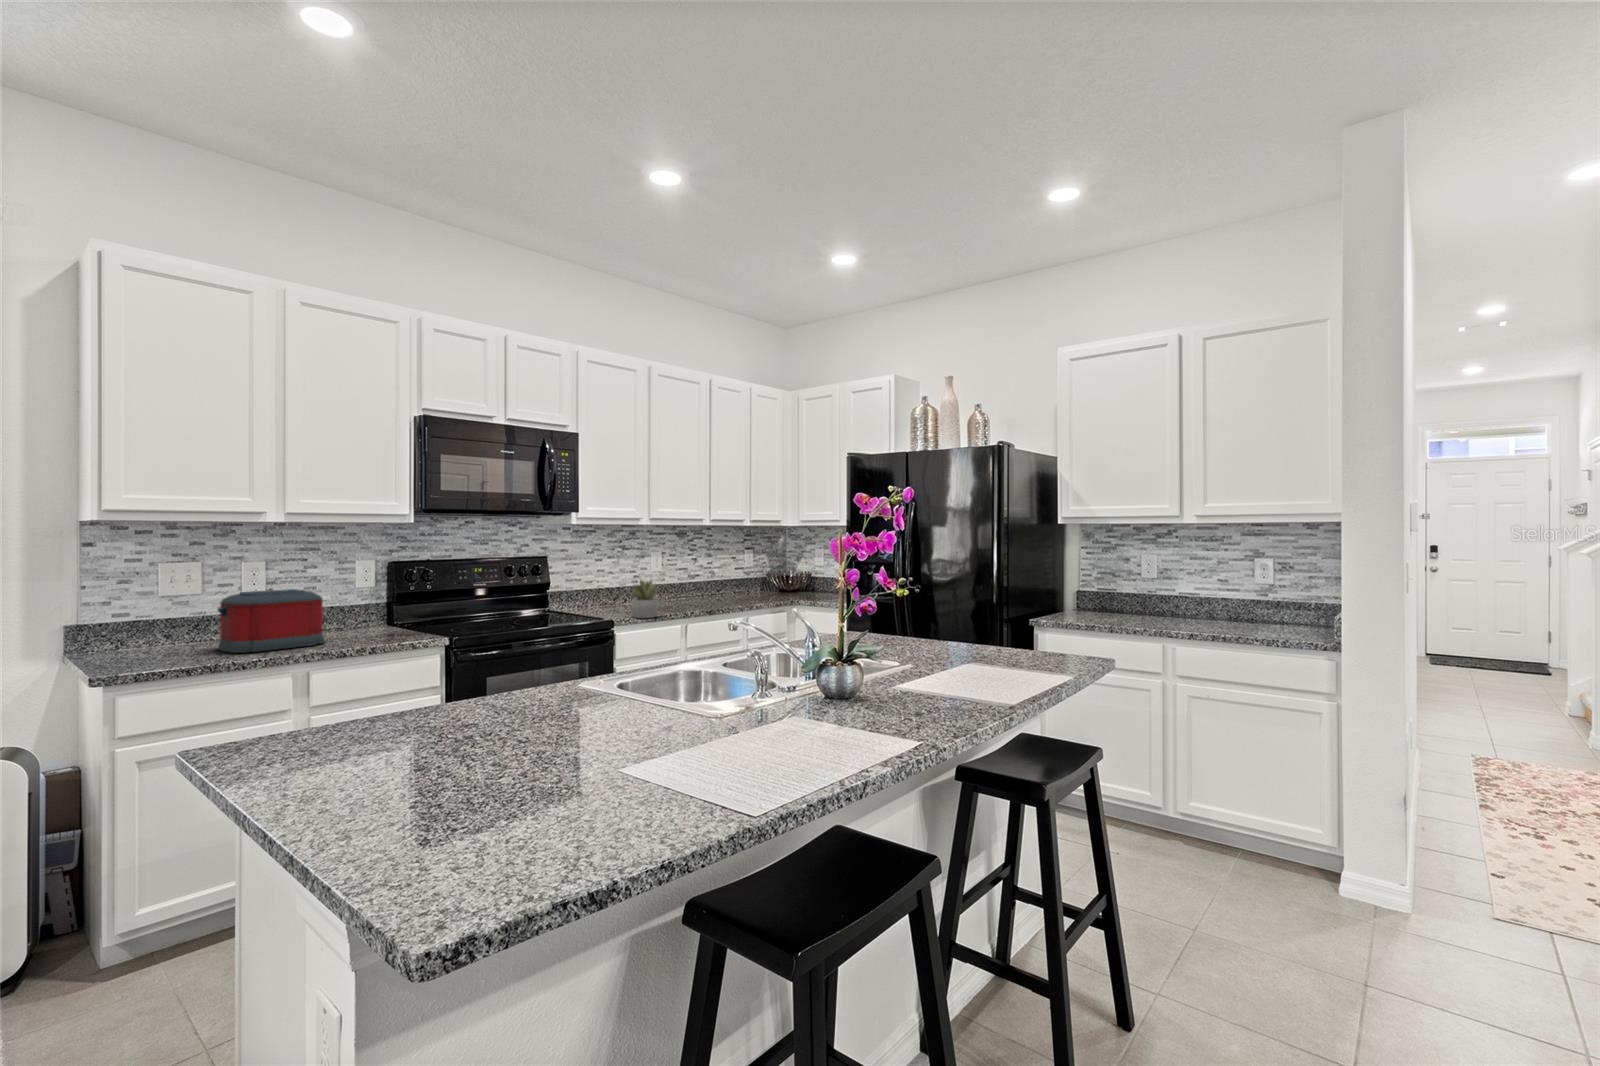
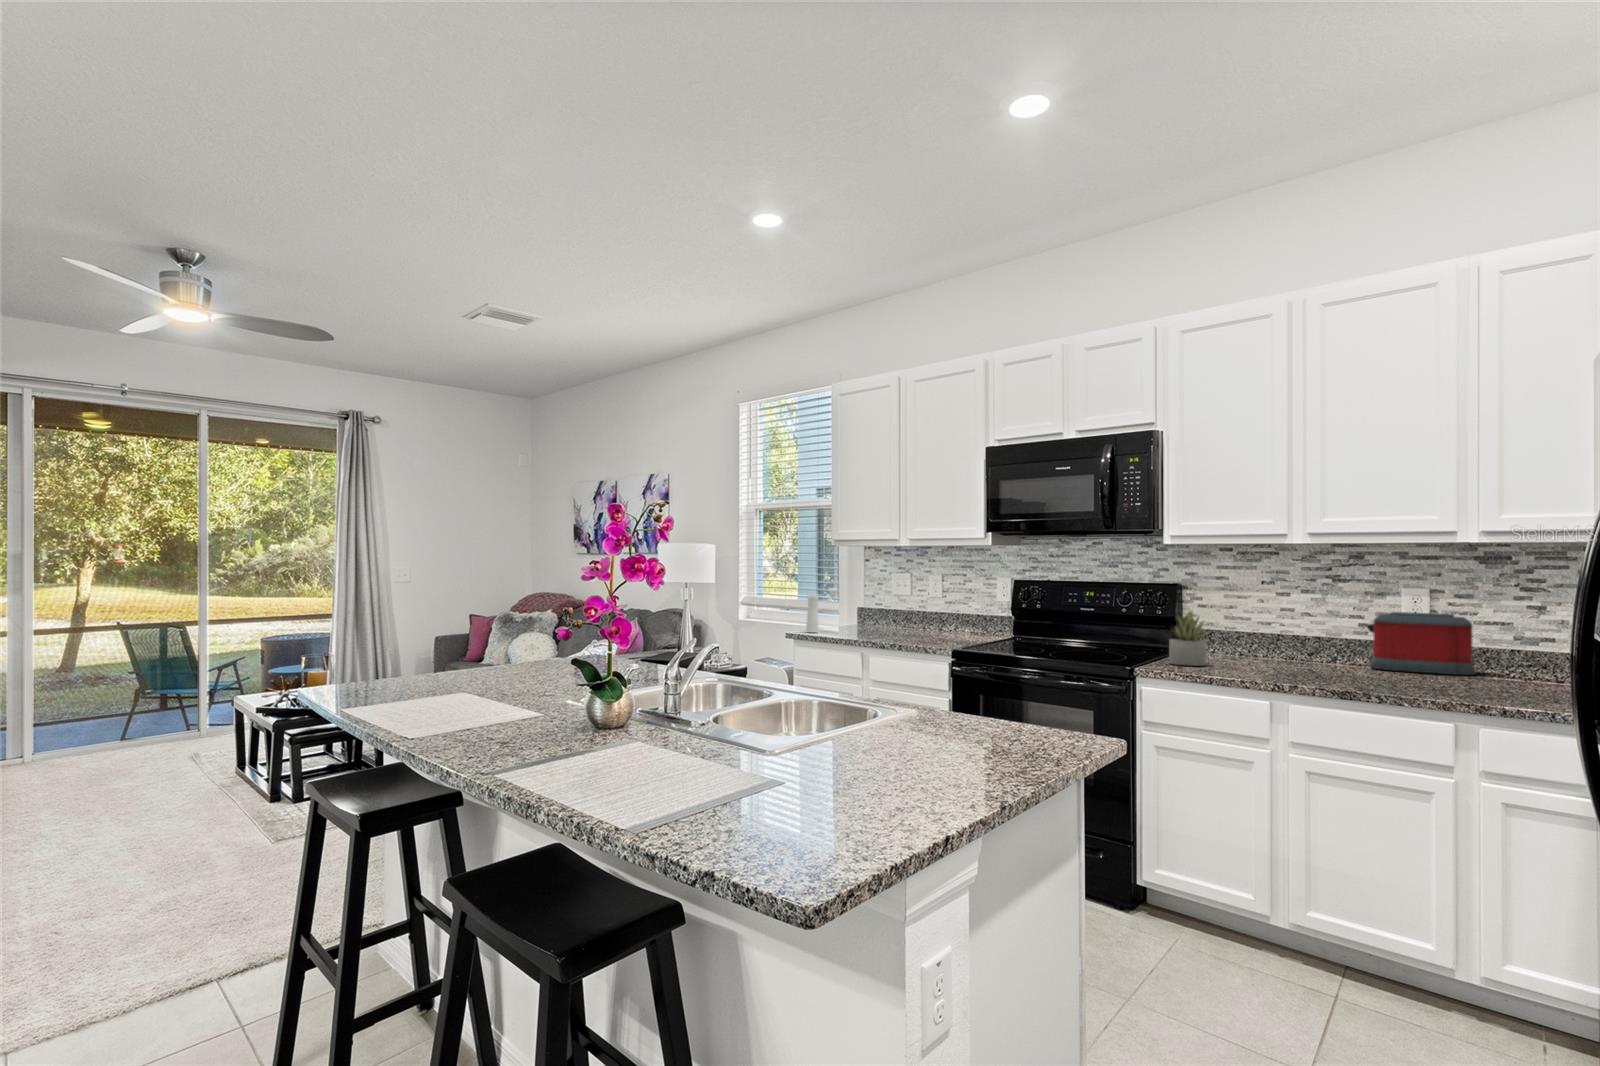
toaster: present [218,589,324,653] -> present [1367,612,1475,675]
pepper mill: none [156,592,184,667] -> present [806,588,837,633]

